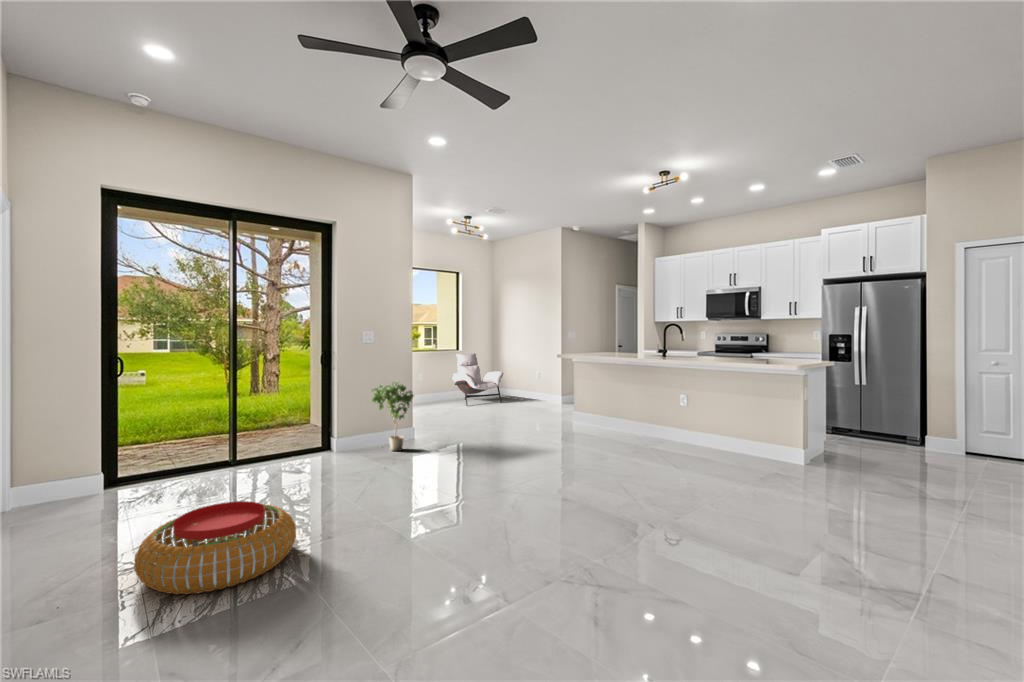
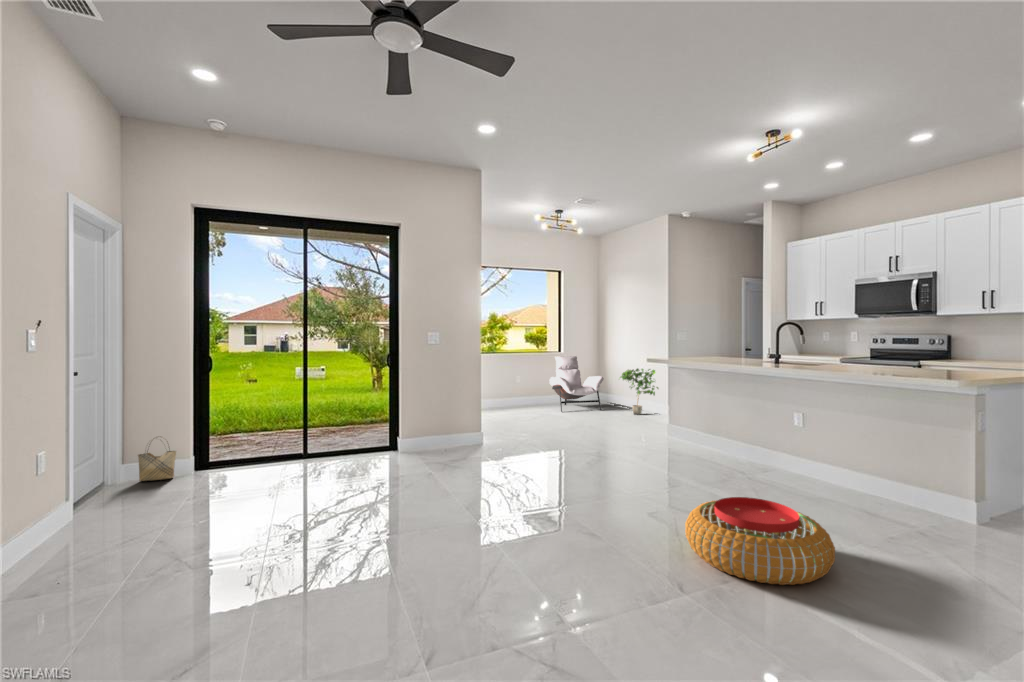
potted plant: present [371,381,413,451] -> present [620,369,658,415]
woven basket: none [40,452,90,506] -> present [138,451,176,481]
pouf: present [134,501,296,594] -> present [685,497,835,585]

